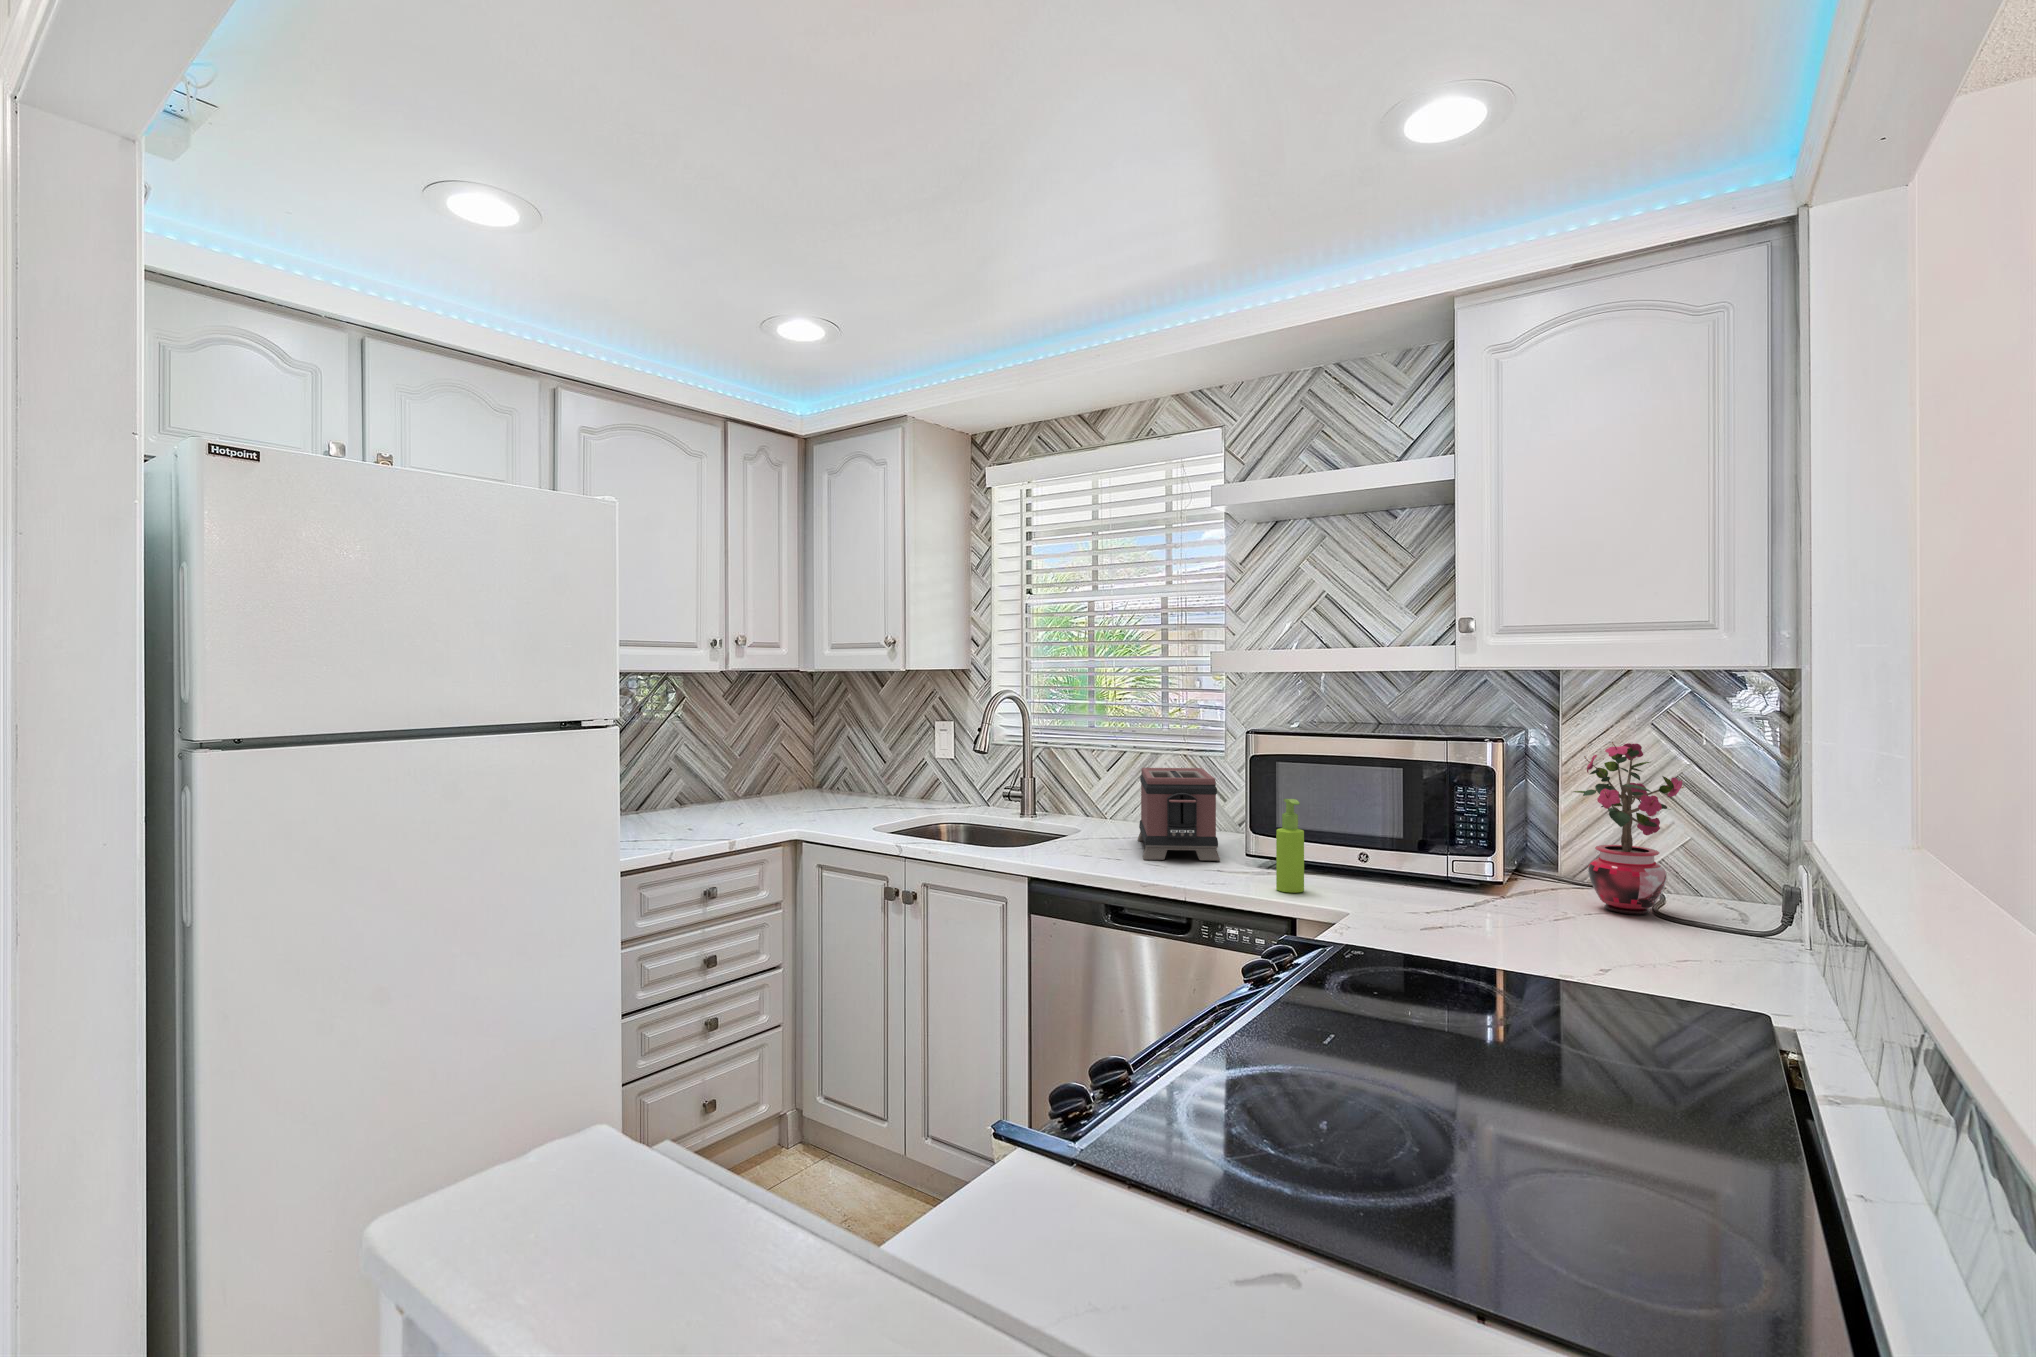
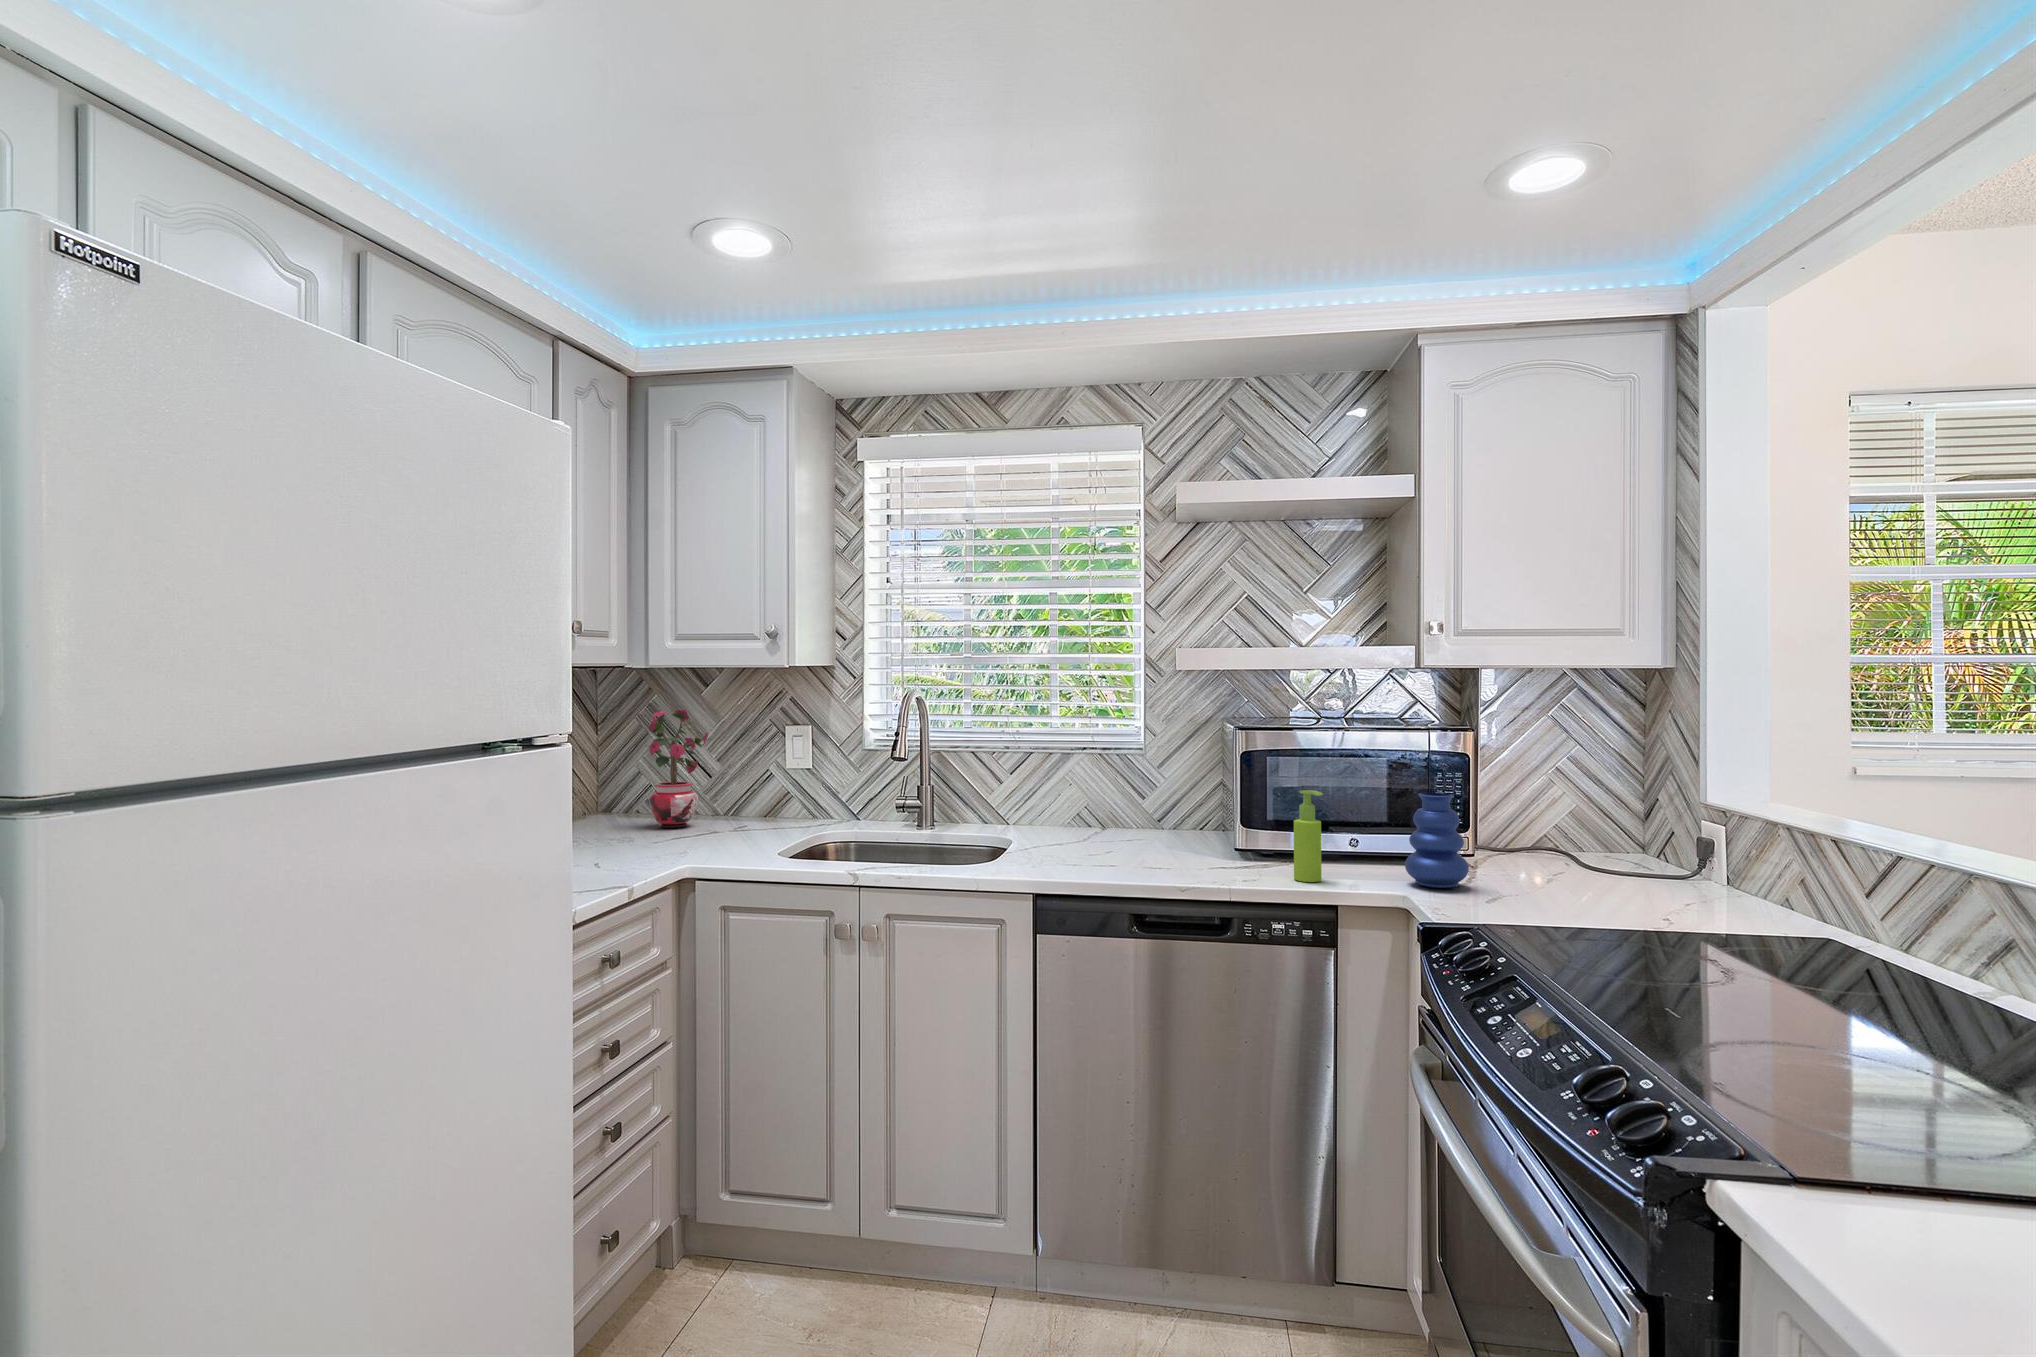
potted plant: present [1573,742,1684,914] -> present [646,709,711,828]
toaster: present [1138,768,1220,861] -> none [1069,766,1192,863]
vase: none [1386,809,1457,912] -> present [1405,793,1469,888]

